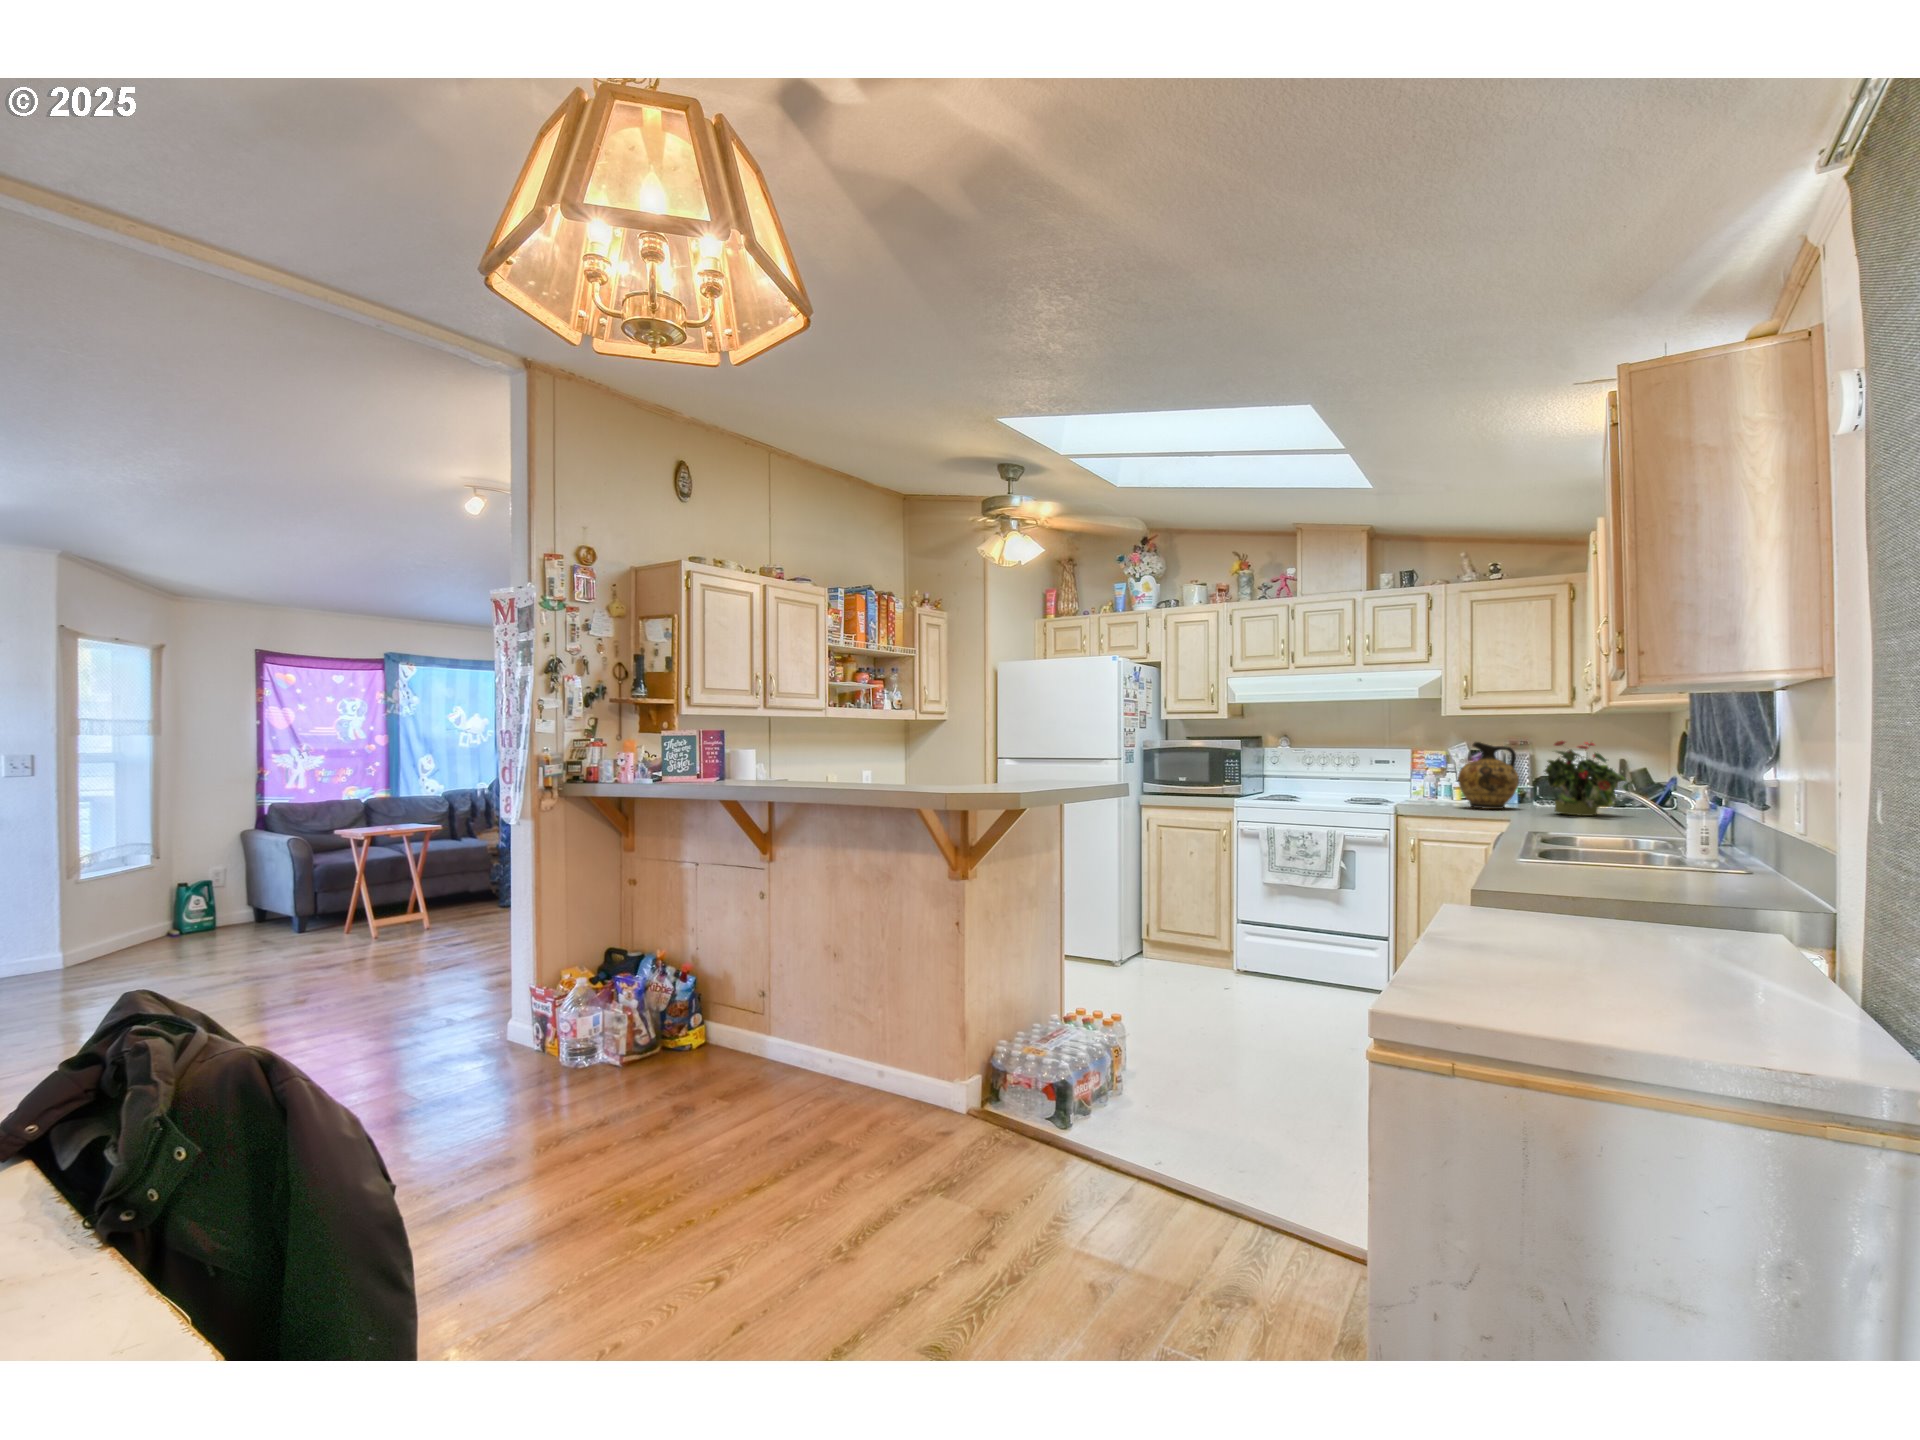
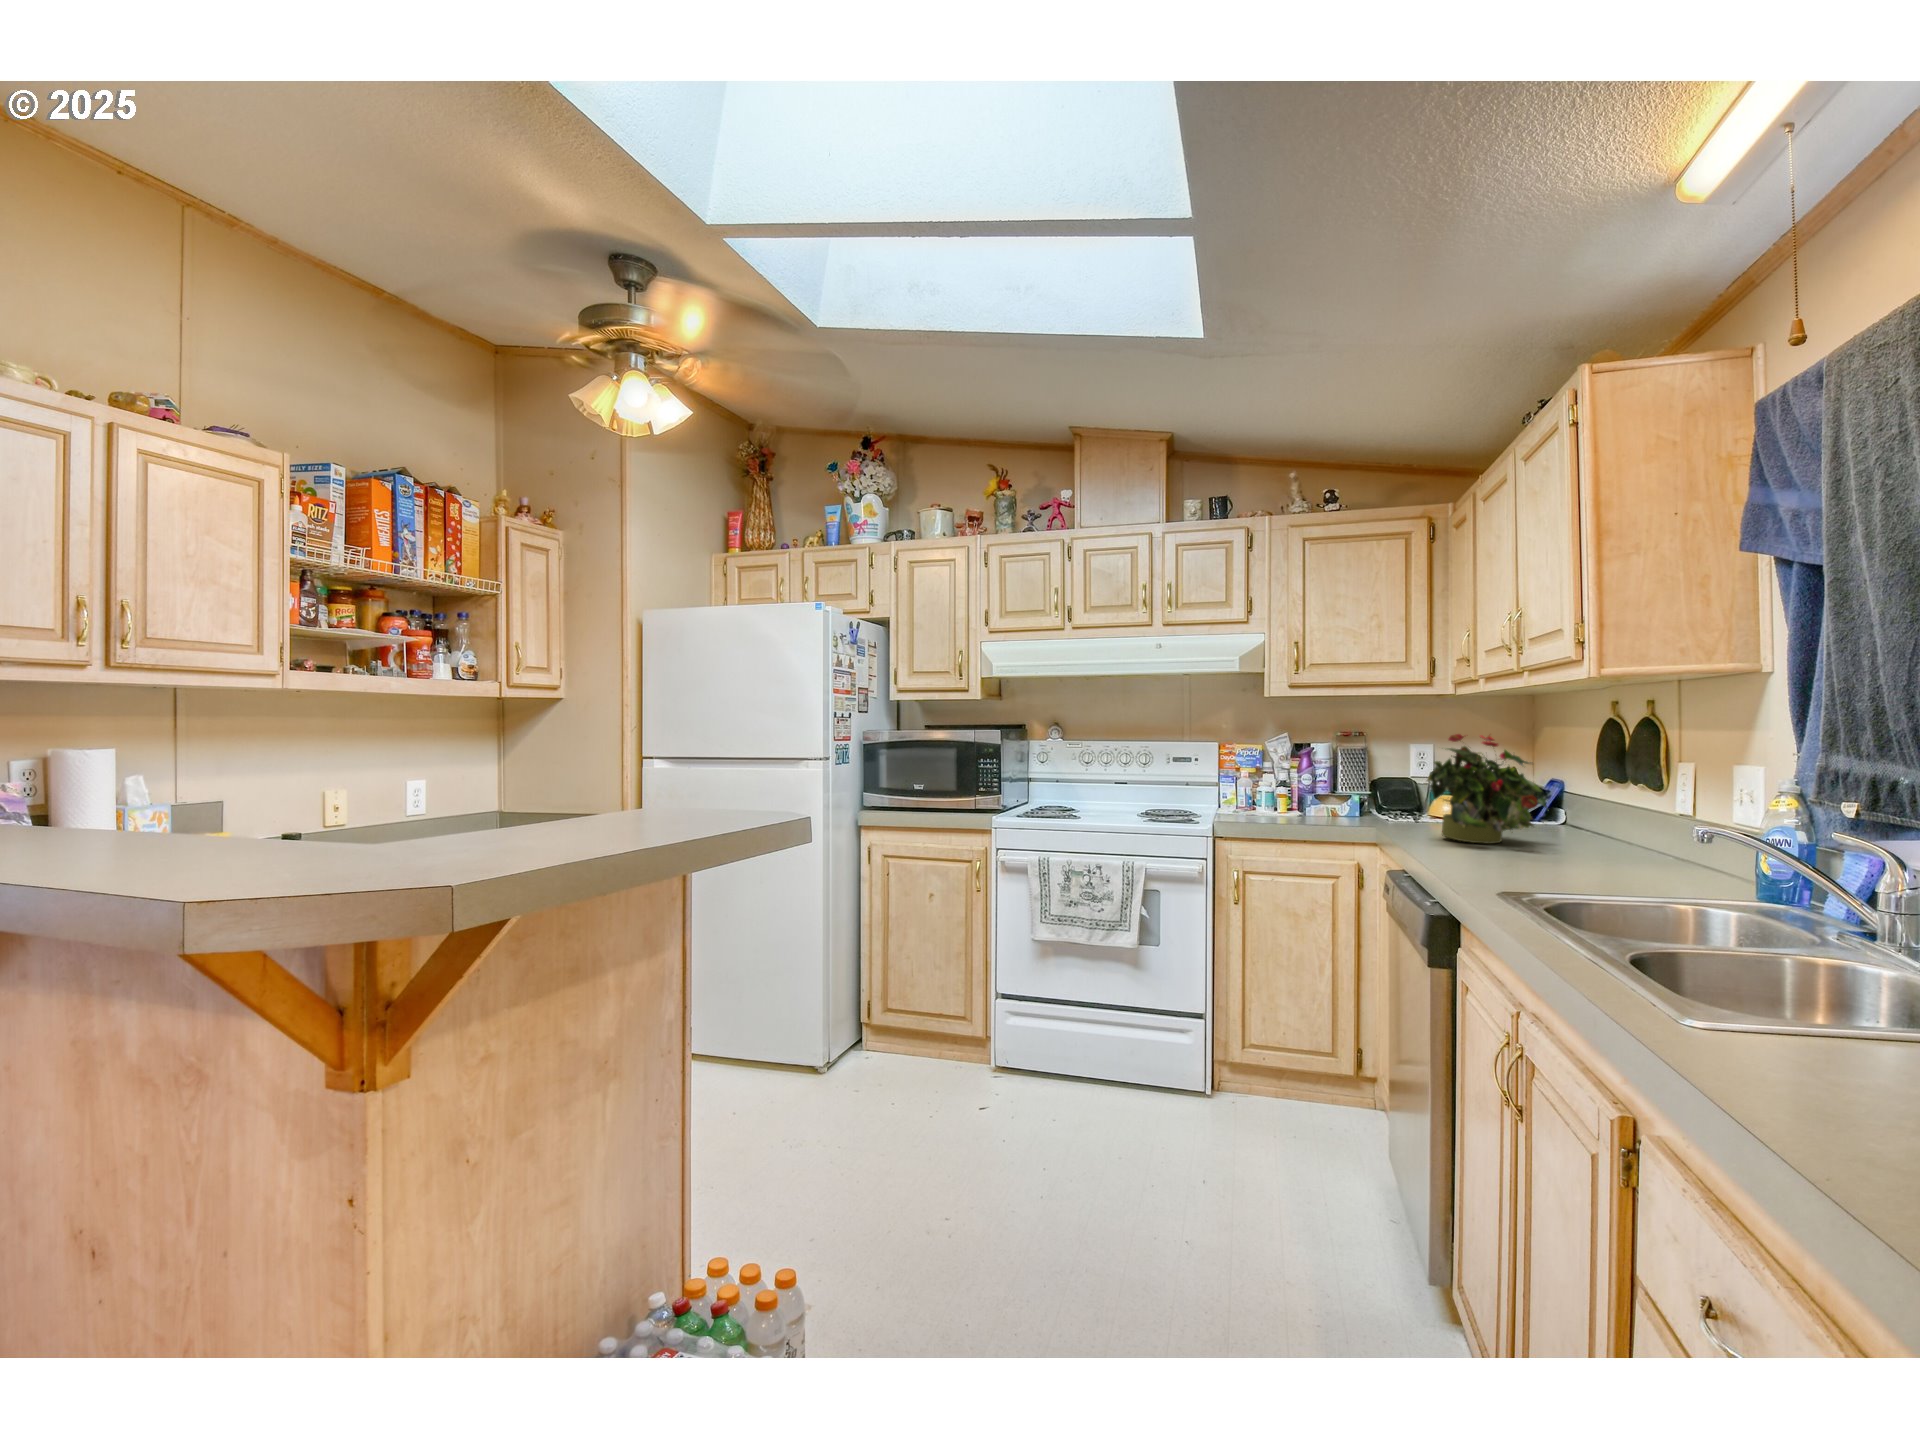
ceramic jug: present [1458,742,1519,809] -> none [1297,733,1379,829]

